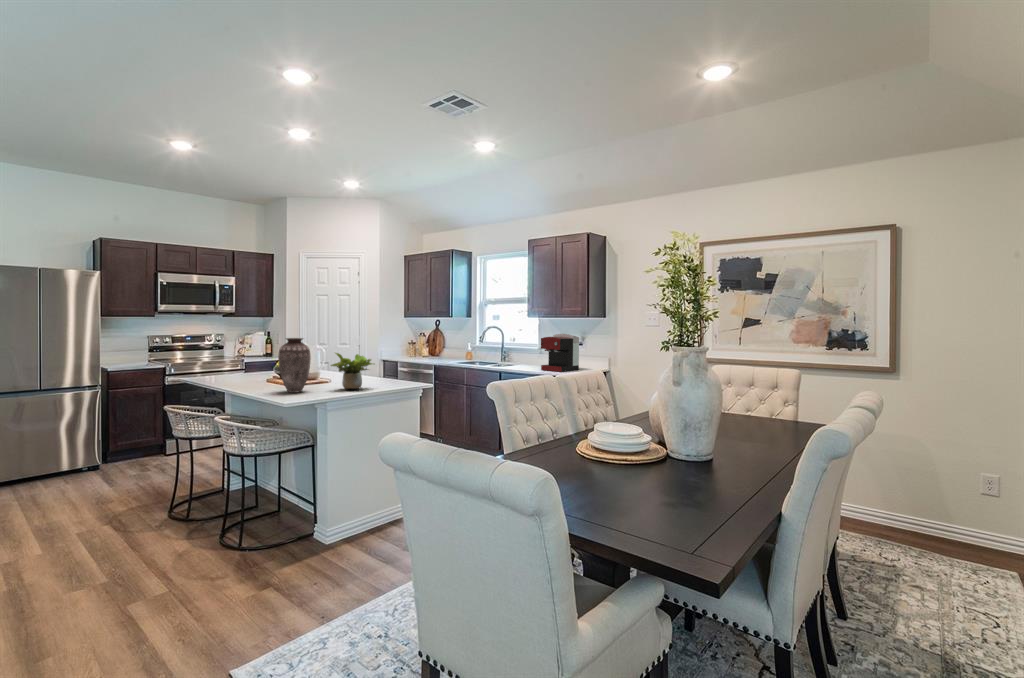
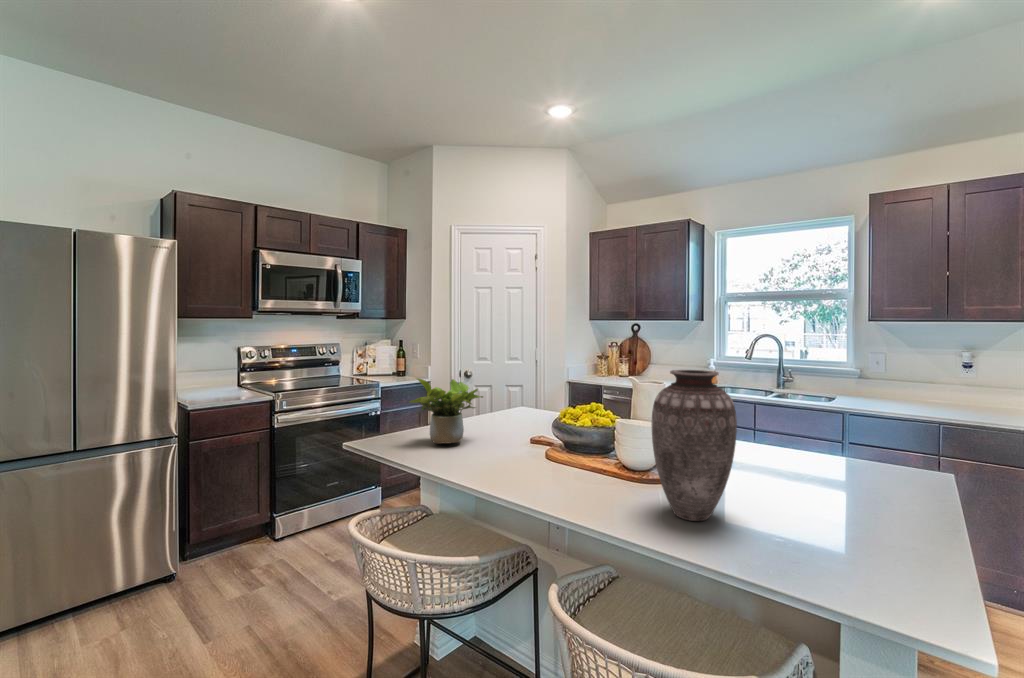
coffee maker: present [541,334,579,372] -> none [916,346,986,416]
potted plant: present [331,353,372,389] -> present [410,378,483,444]

